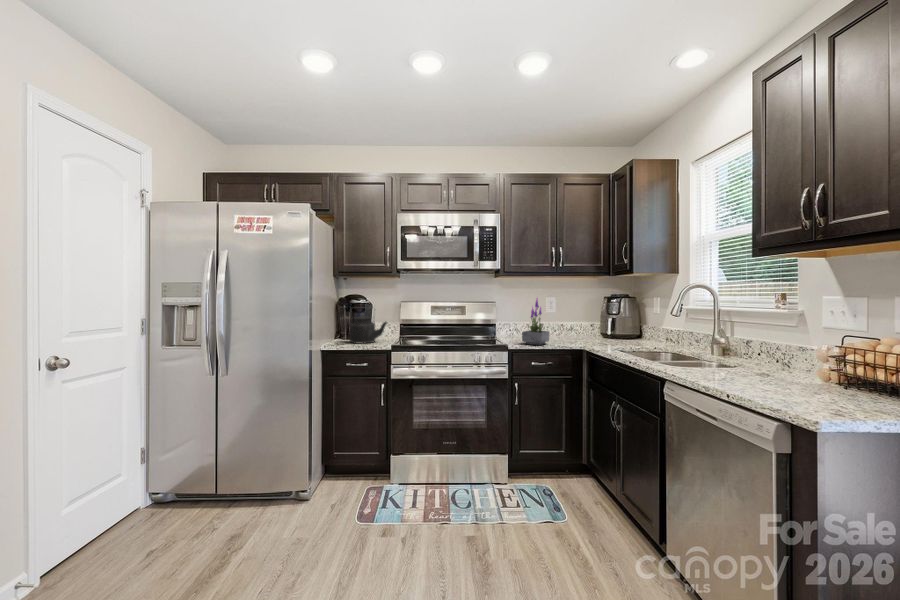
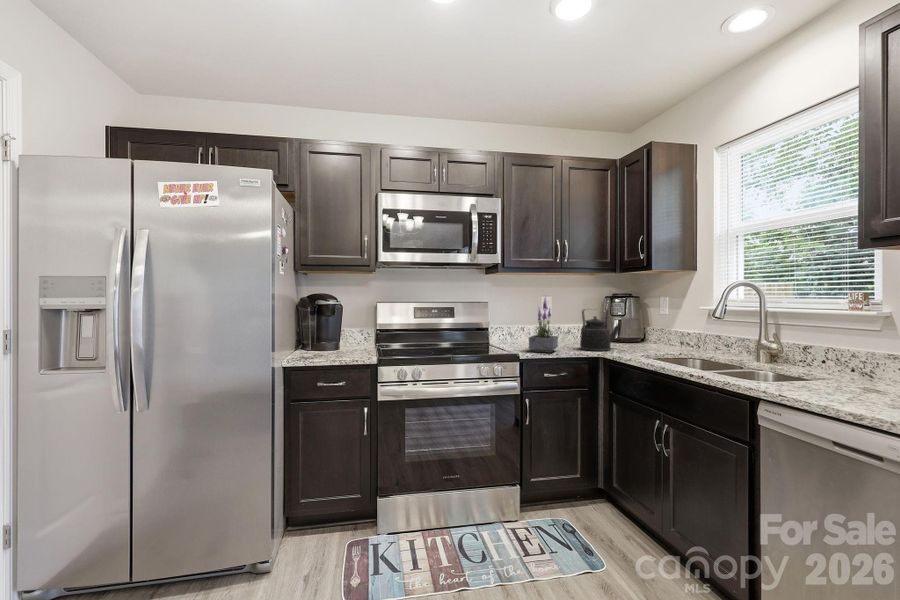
kettle: present [350,314,387,343] -> present [580,309,620,351]

